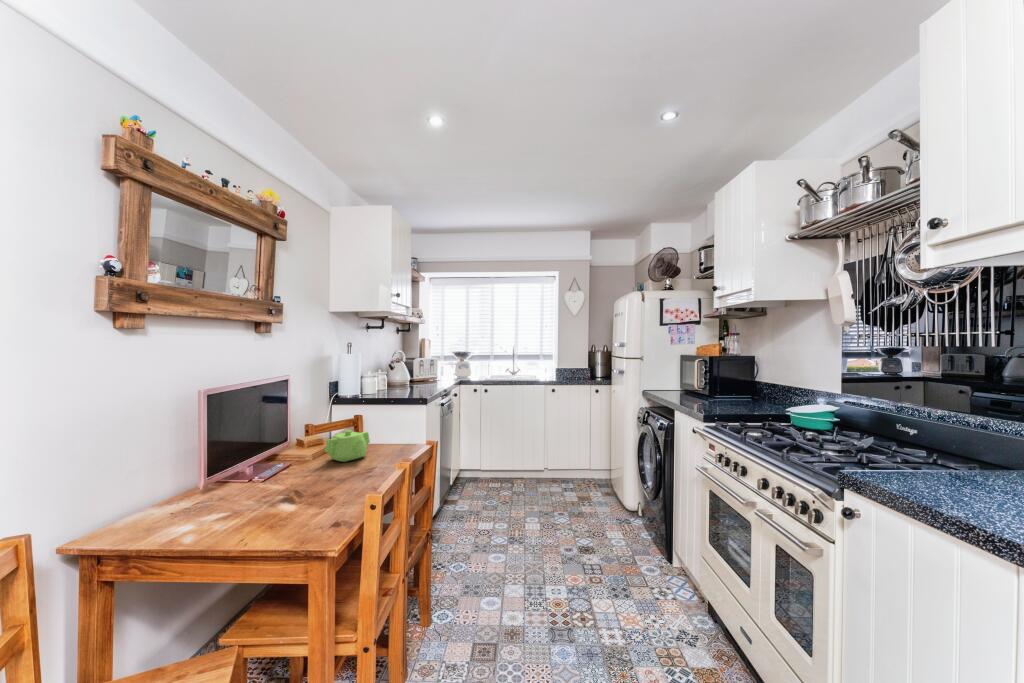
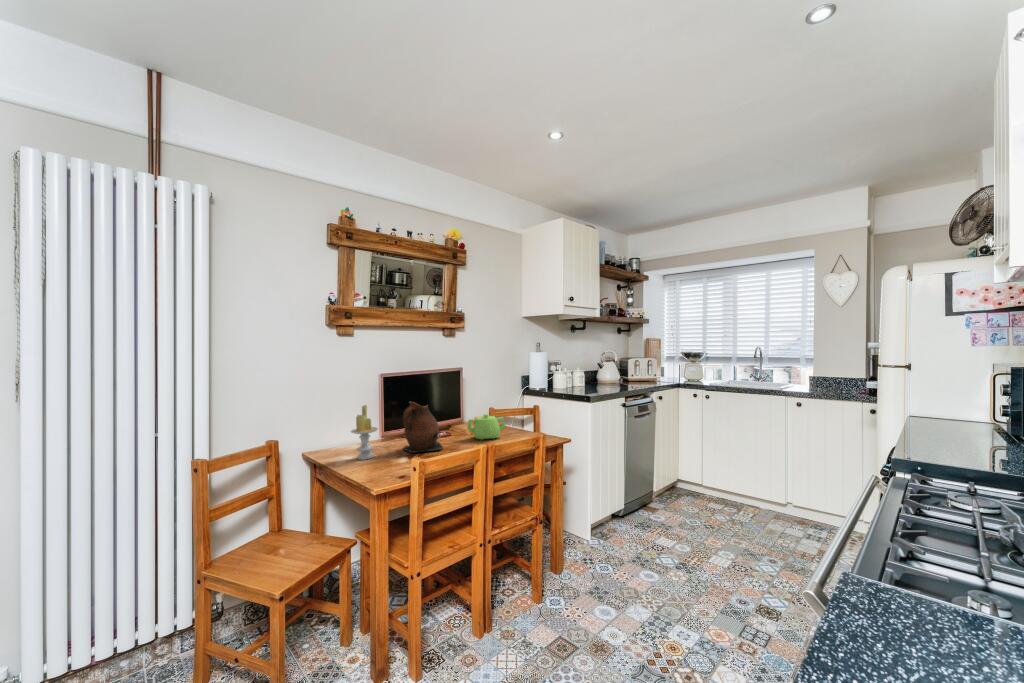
ceramic pitcher: none [250,425,322,496] -> present [403,402,443,453]
candle: none [185,437,237,525] -> present [351,405,378,460]

